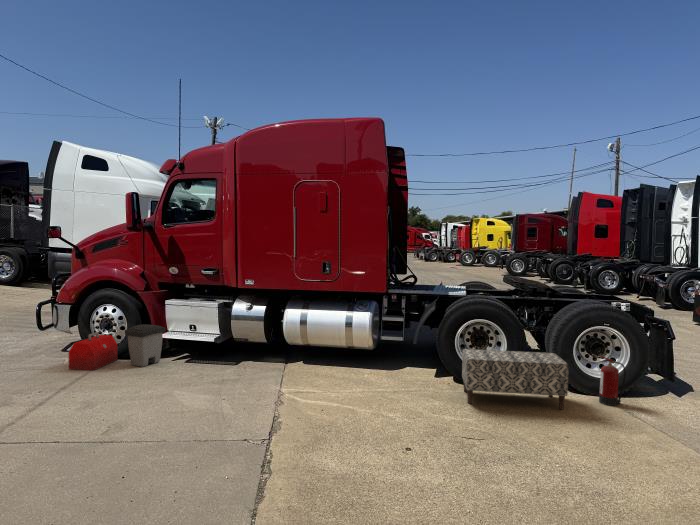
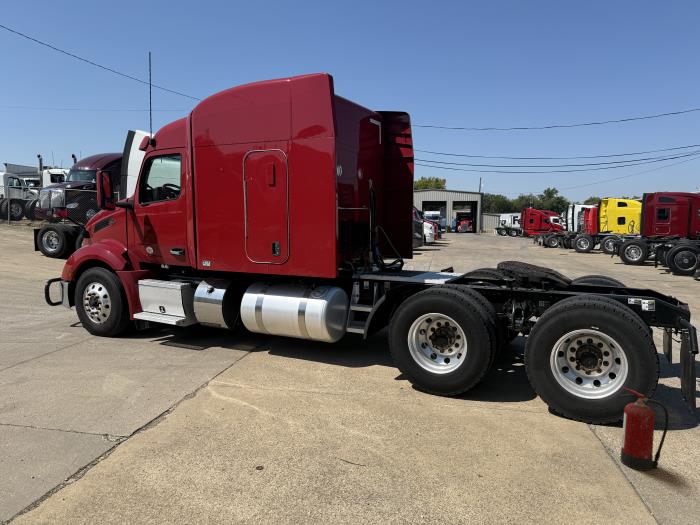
trash can: present [125,324,165,367] -> none [97,304,138,347]
toolbox: present [69,332,117,370] -> none [47,309,102,348]
bench: present [462,349,569,410] -> none [401,357,553,466]

